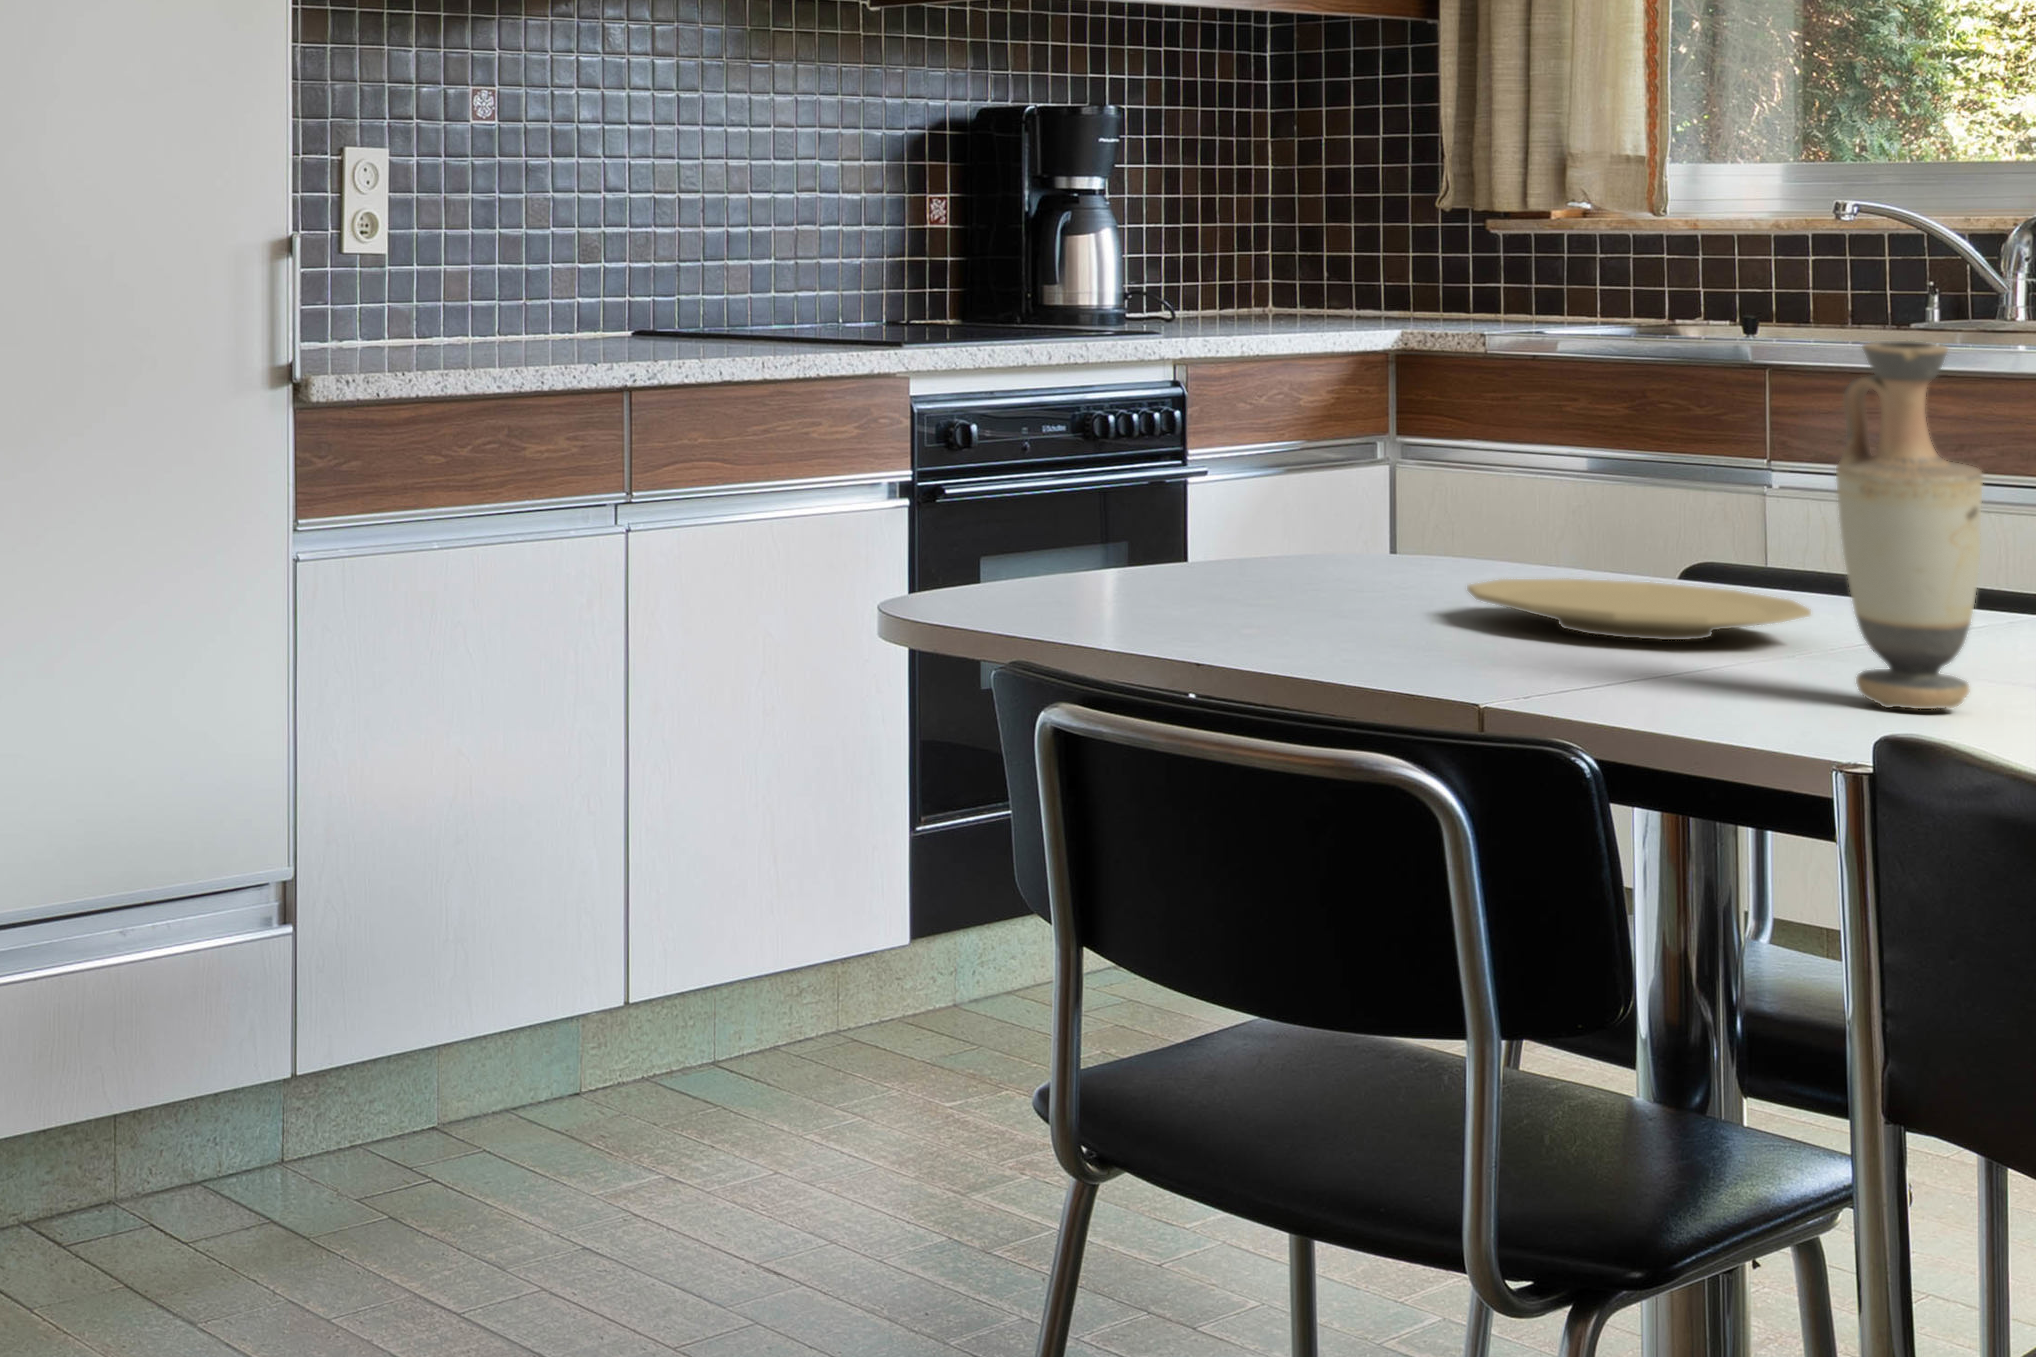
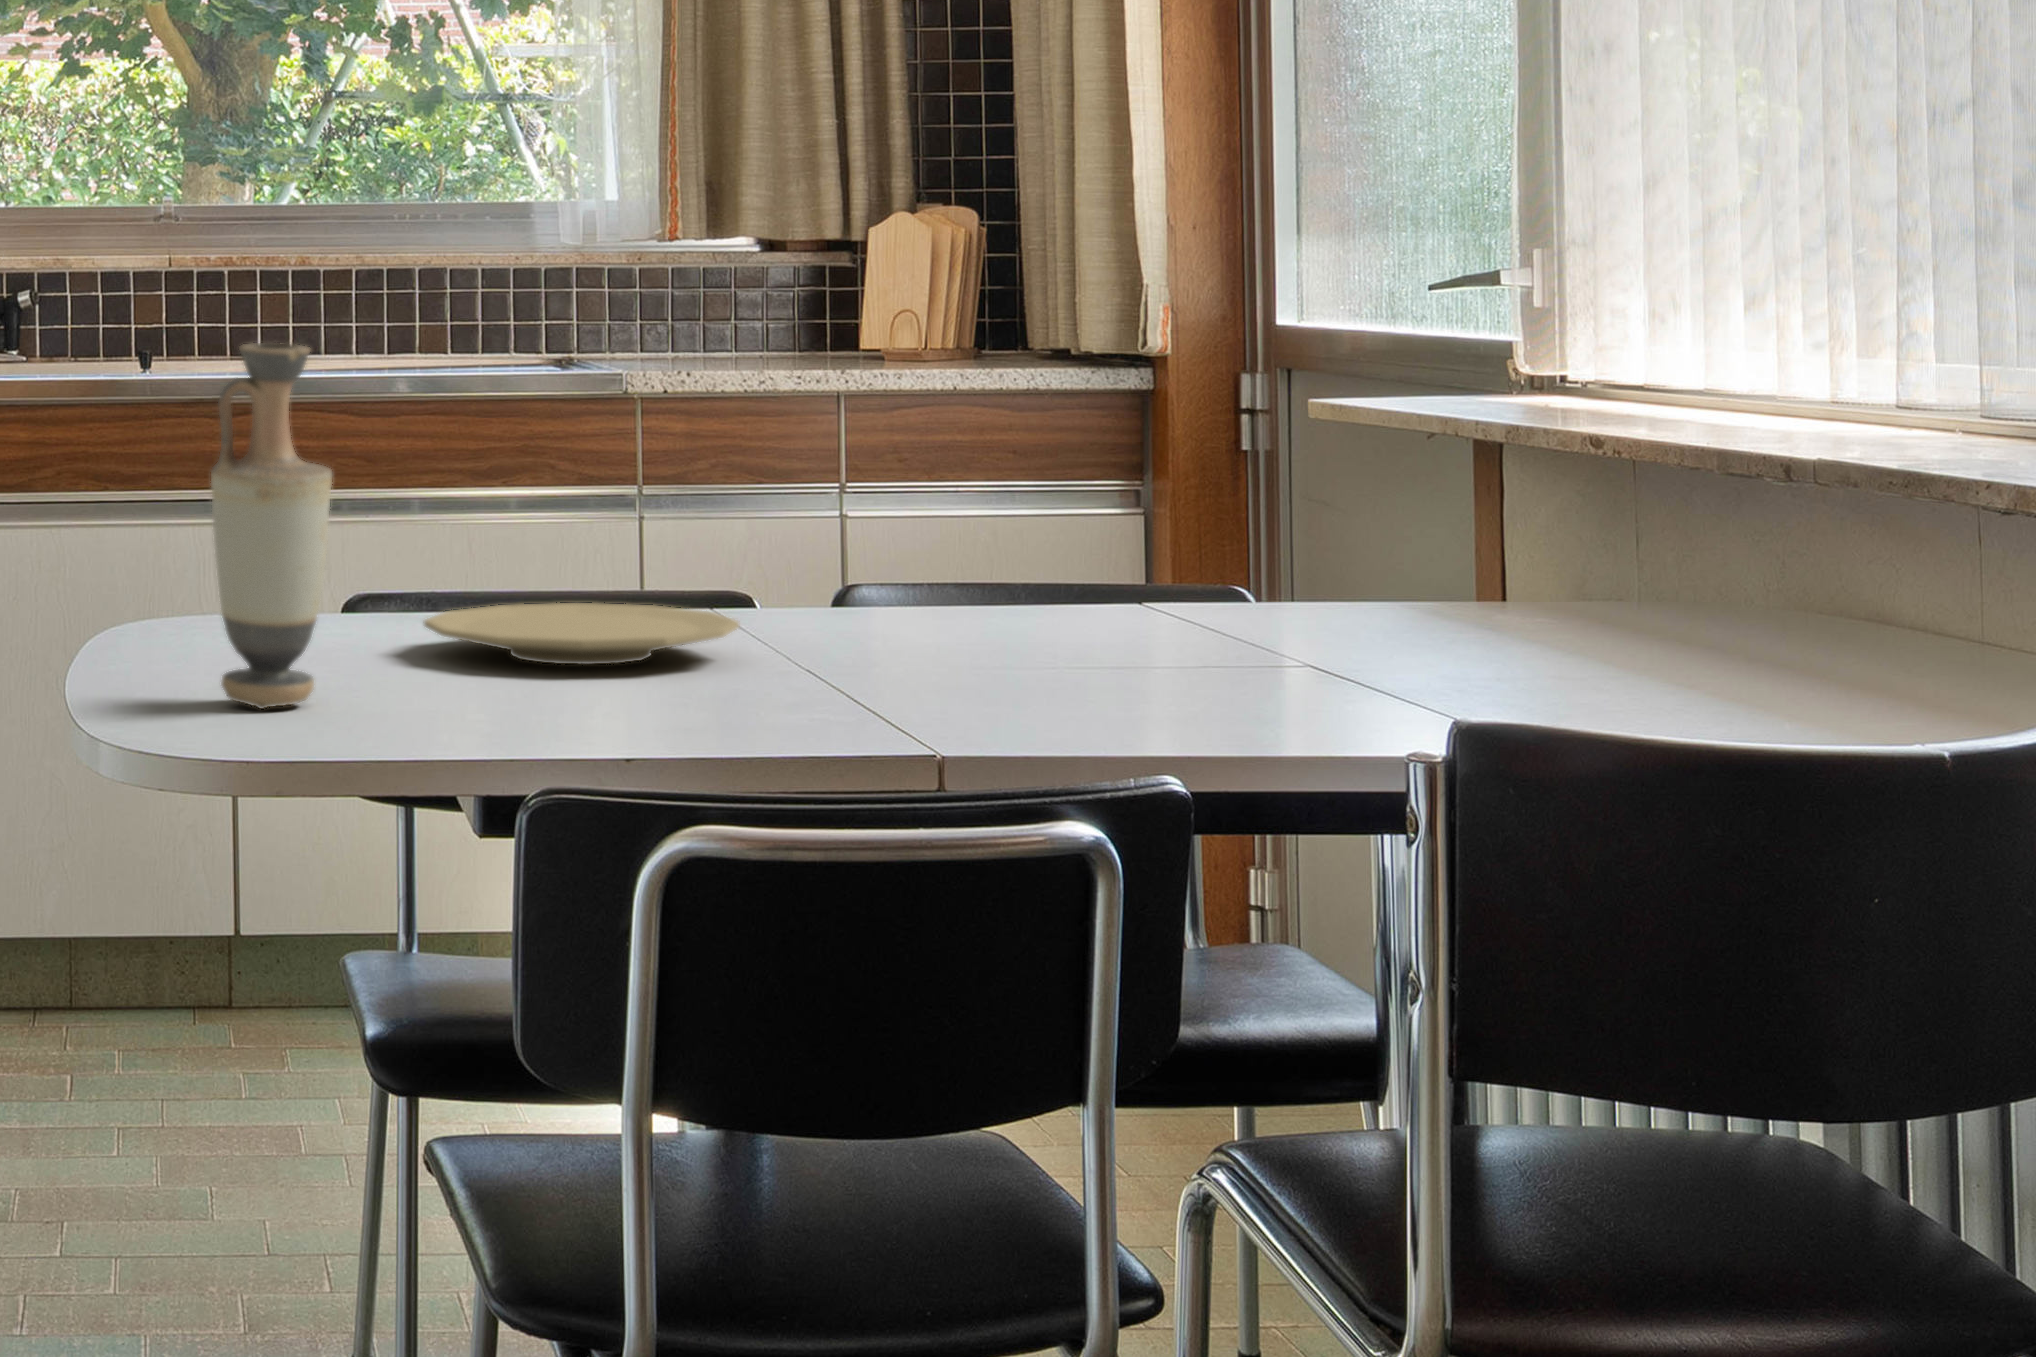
vase: present [1836,341,1983,709] -> present [211,343,332,709]

